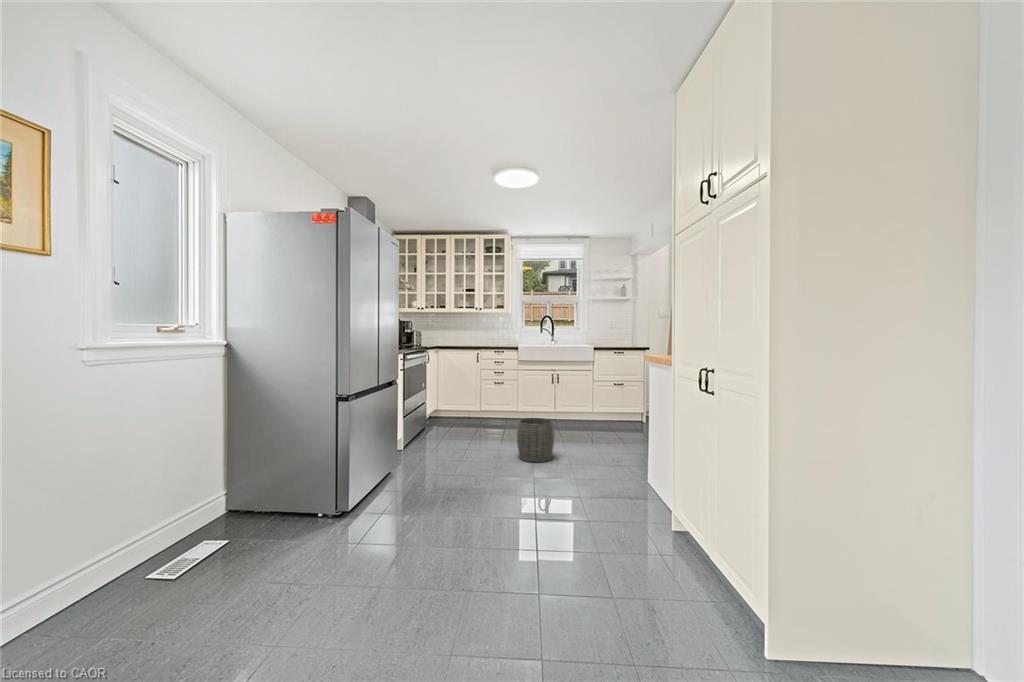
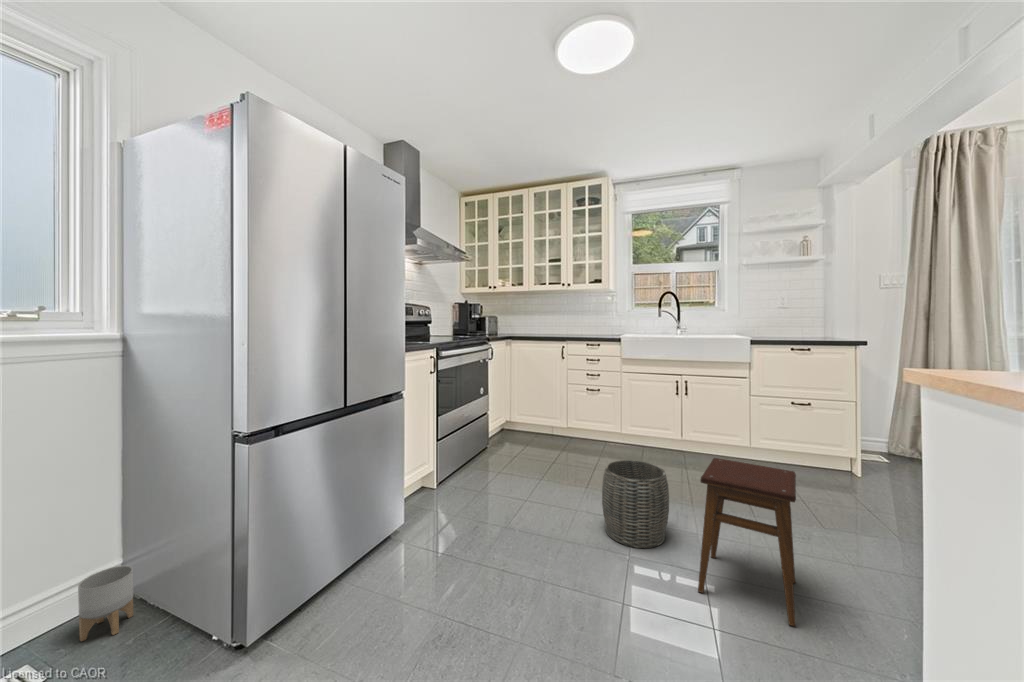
stool: none [569,408,612,476] -> present [698,458,796,626]
planter: none [226,486,254,528] -> present [78,565,133,641]

